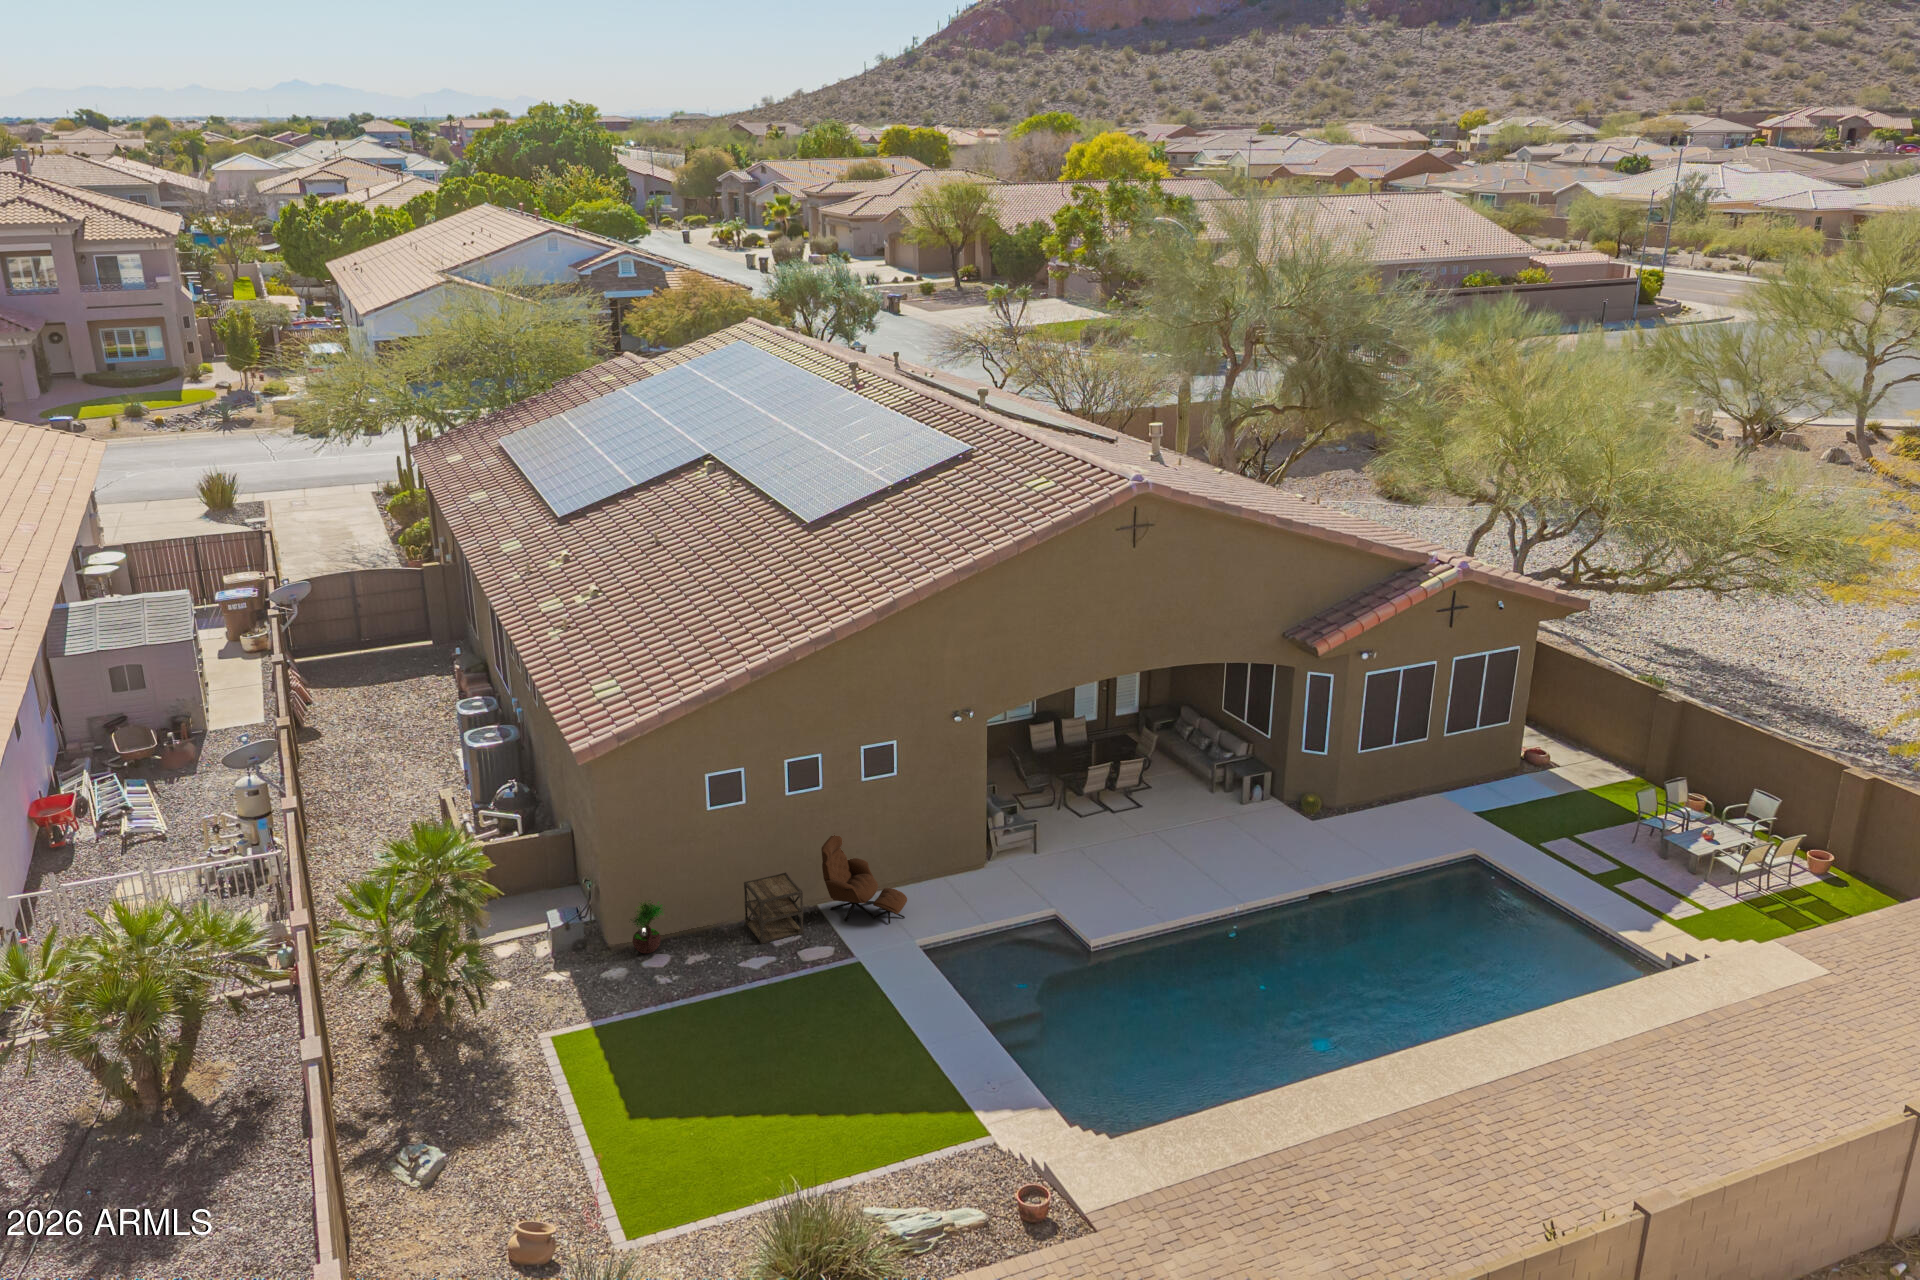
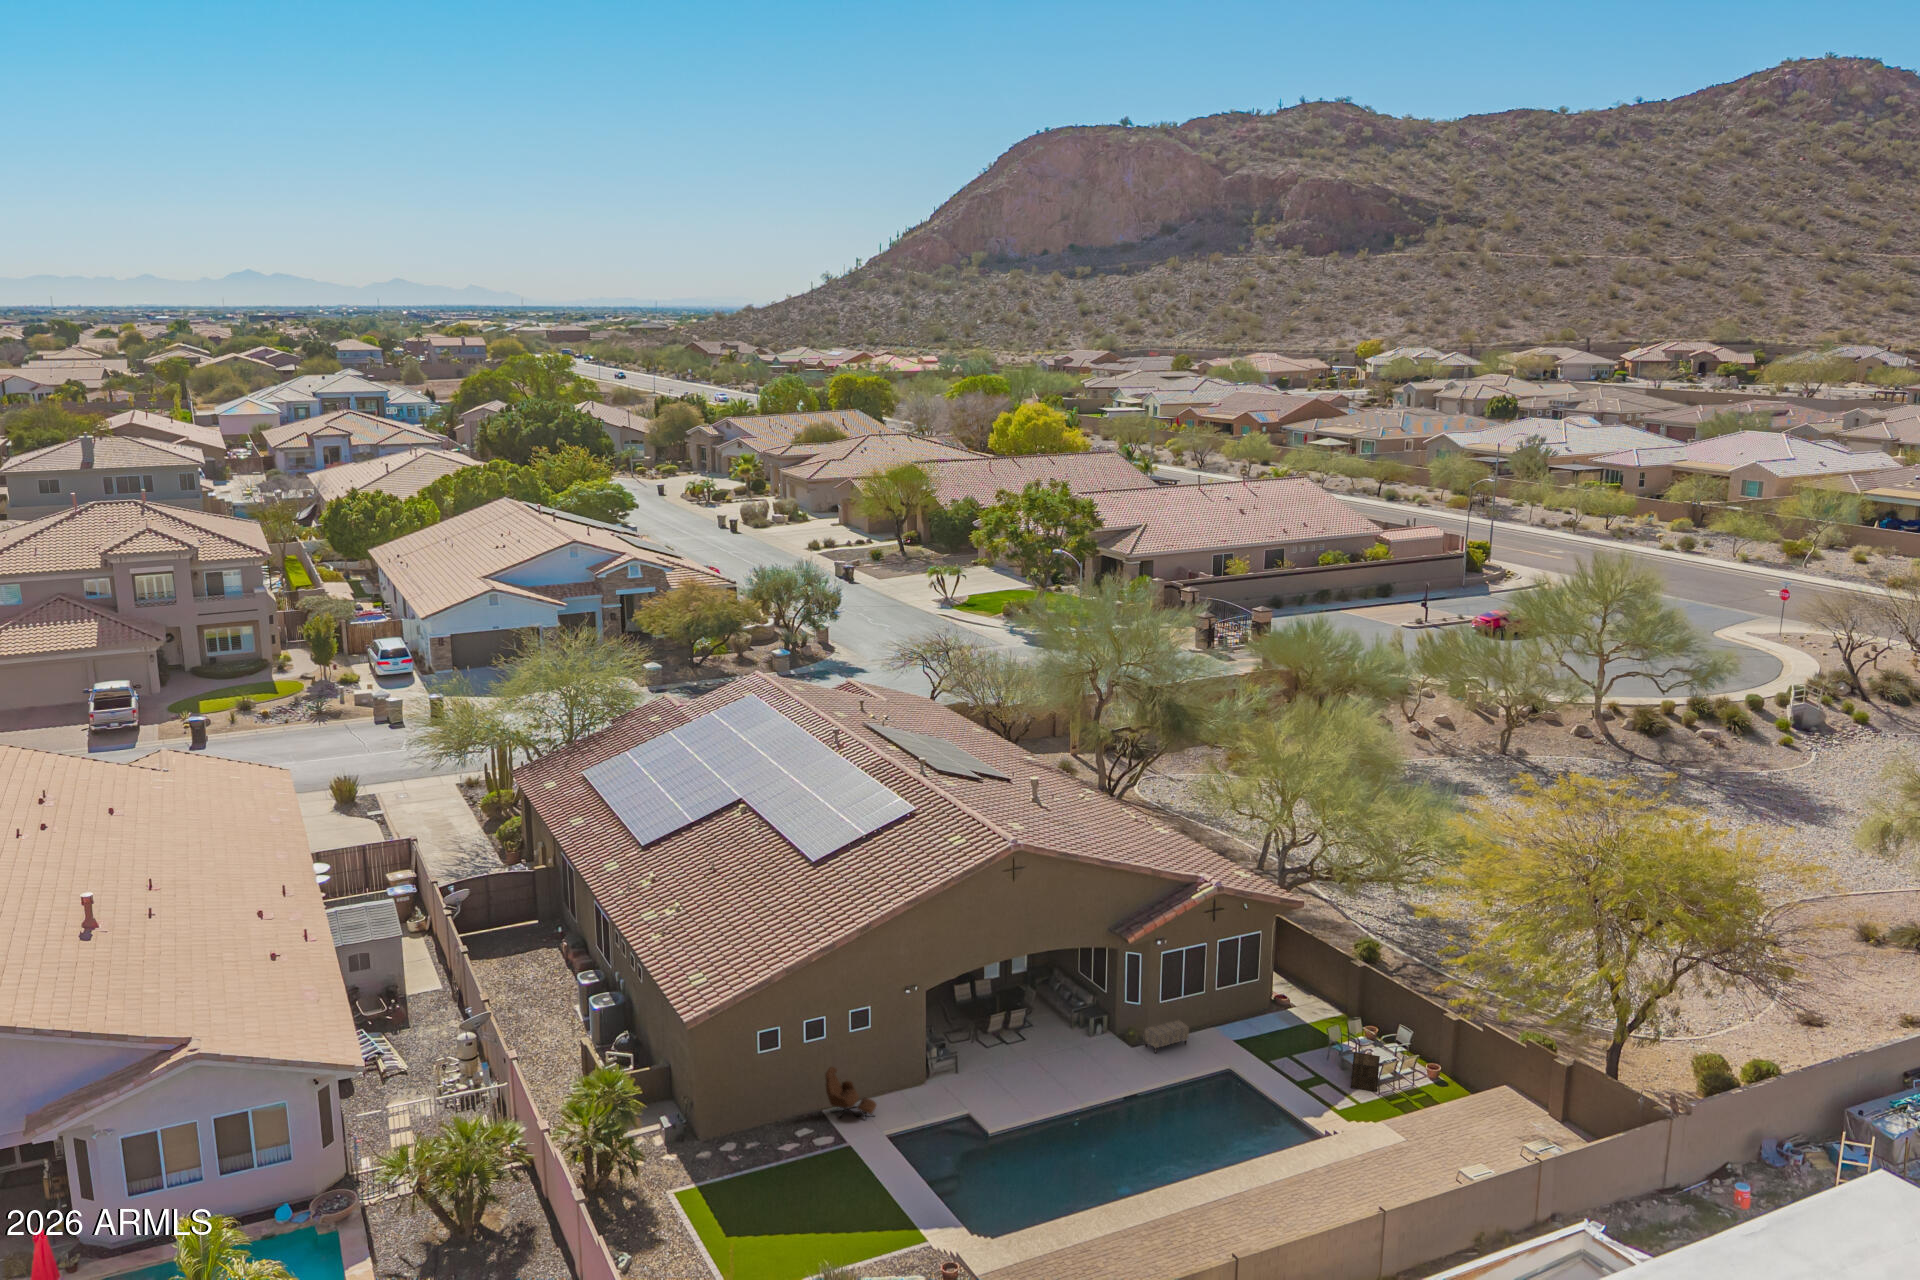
bench: none [1331,779,1404,831] -> present [1145,1020,1189,1053]
side table: present [744,873,804,944] -> present [1351,1052,1380,1092]
potted tree: present [633,900,663,953] -> none [713,1109,734,1142]

